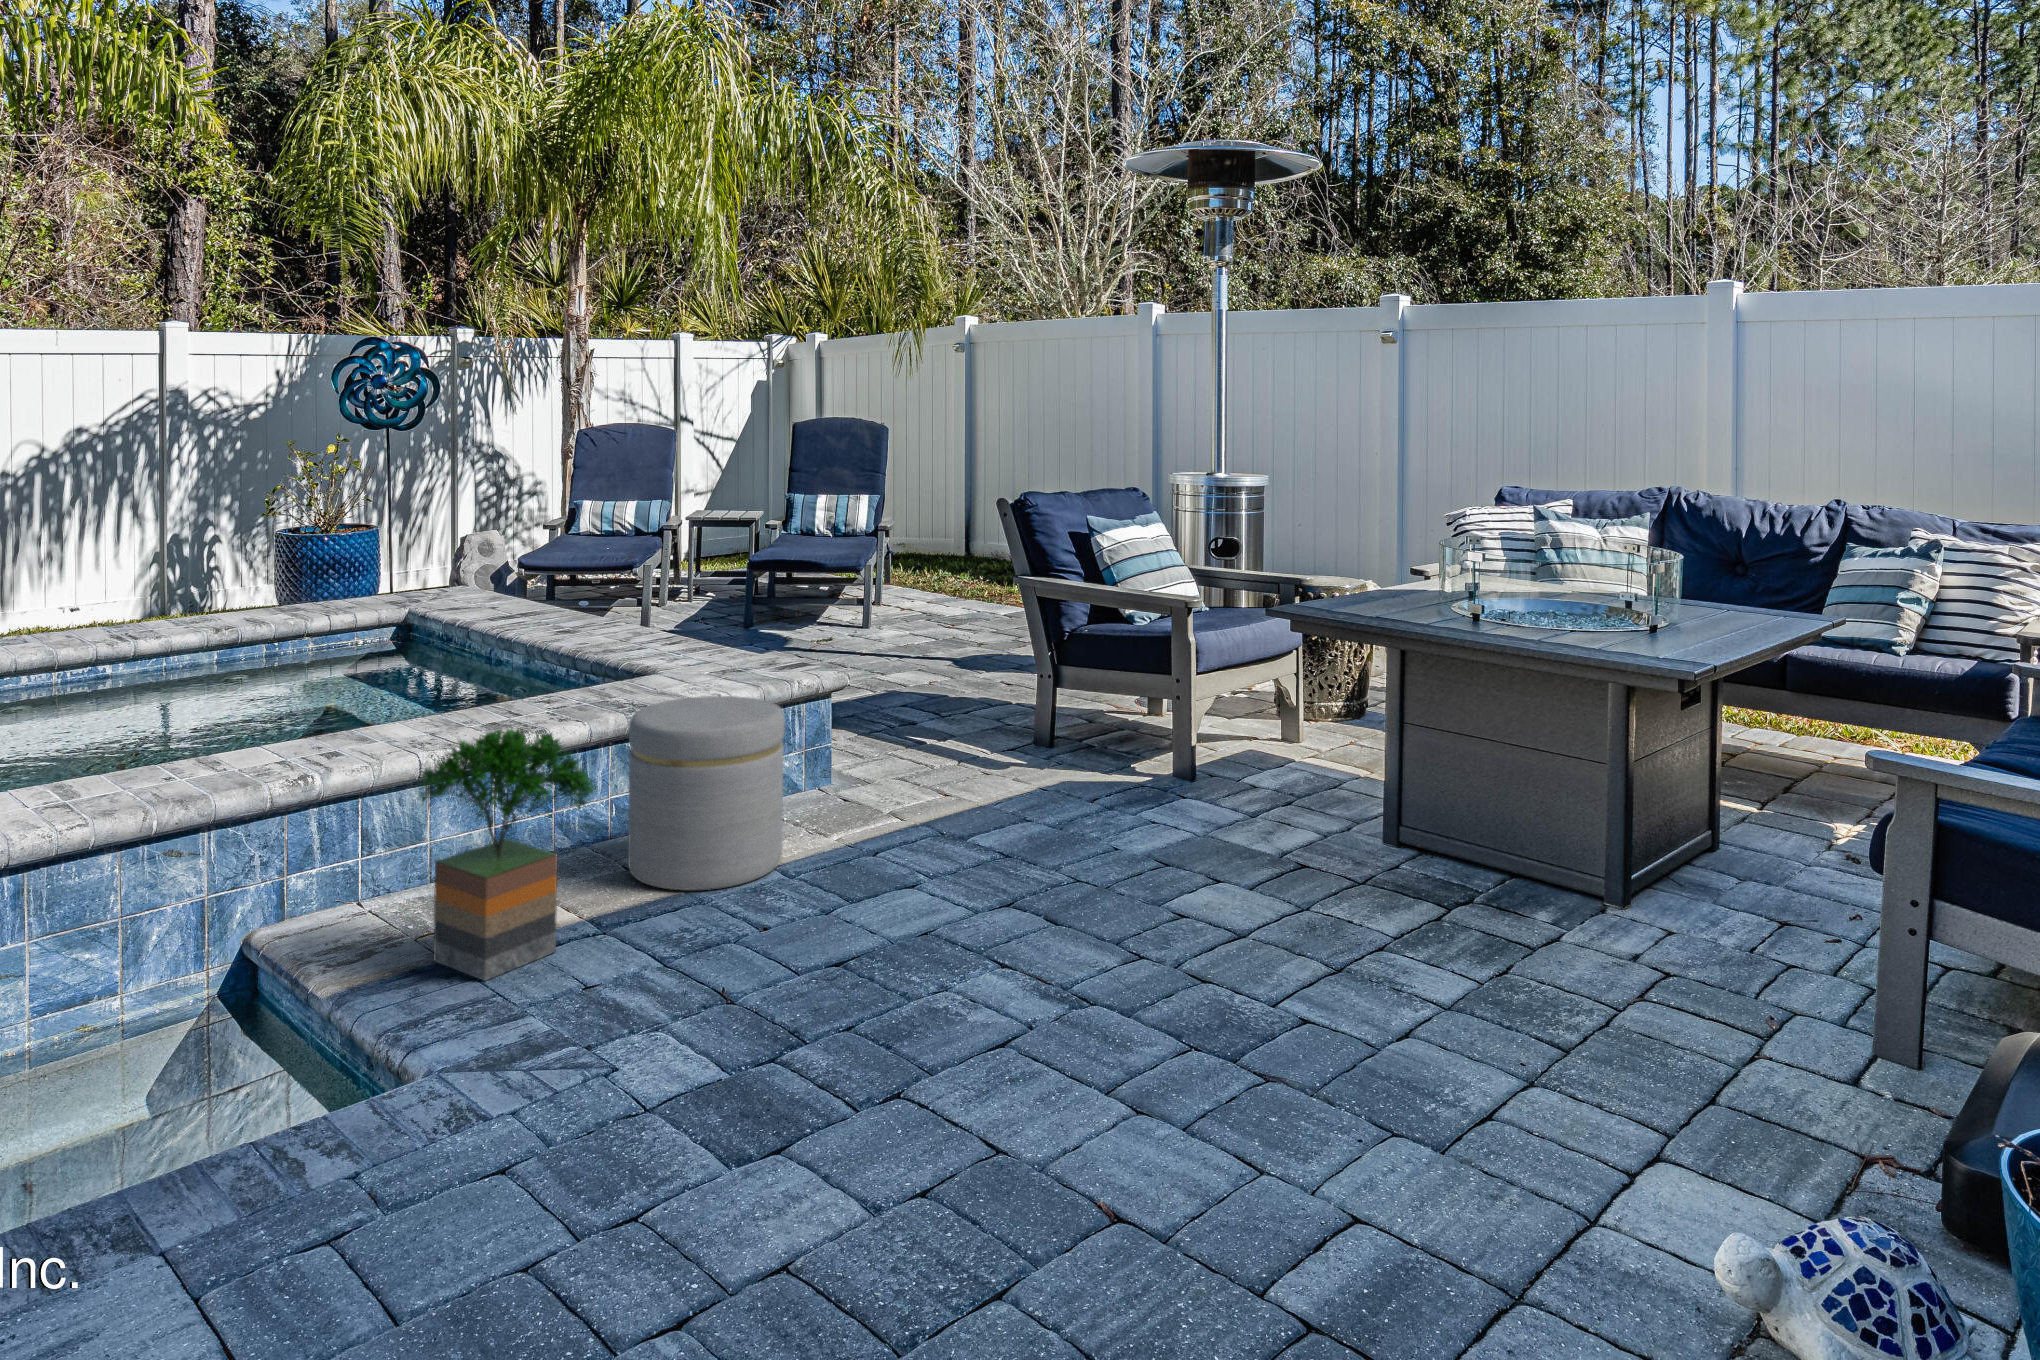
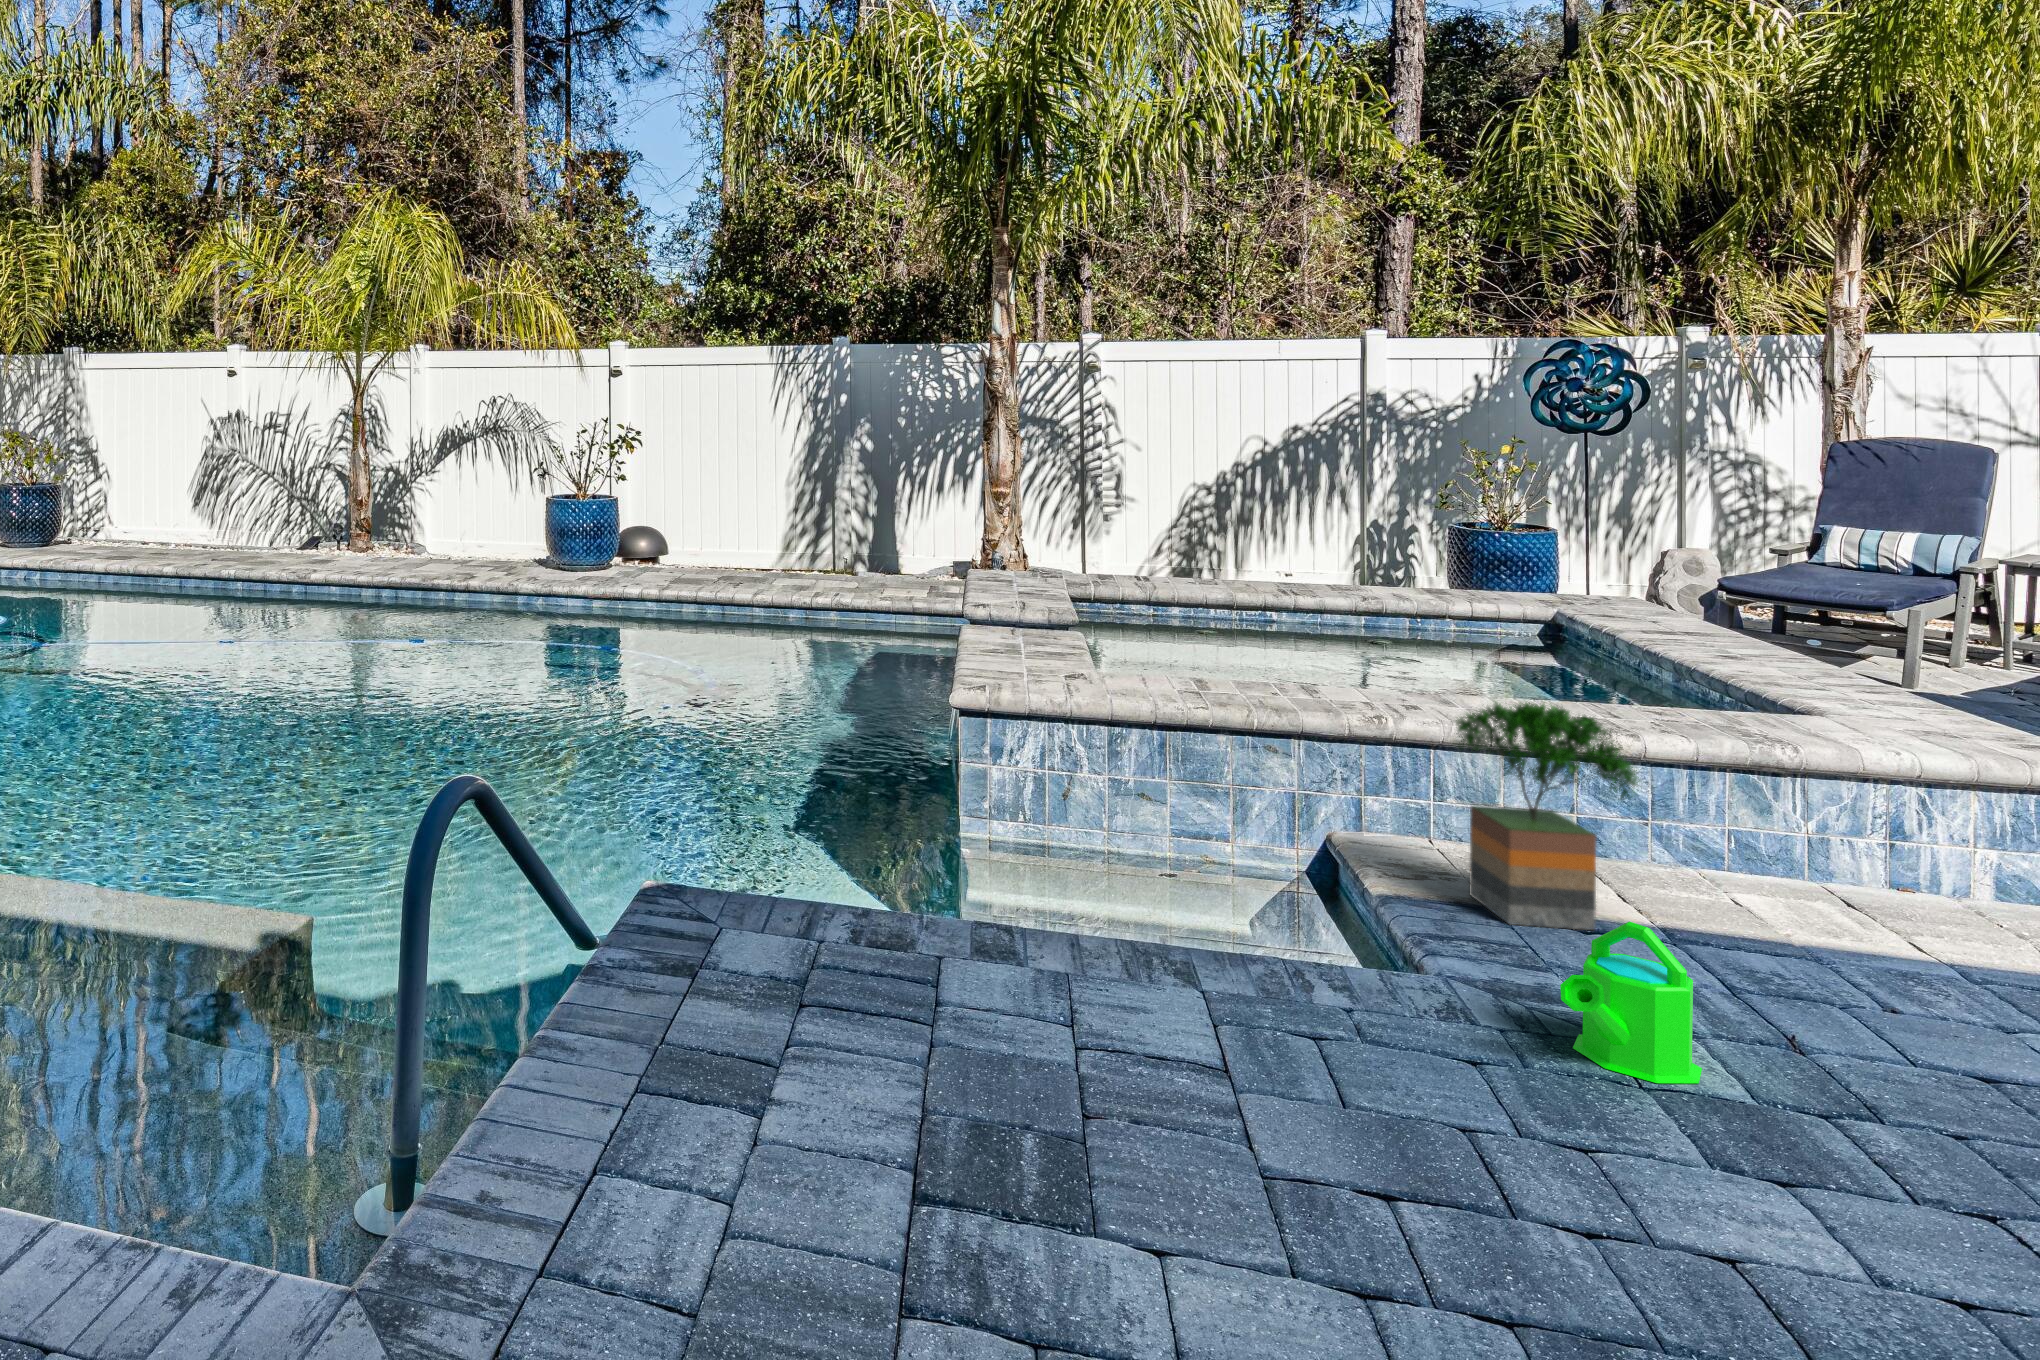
ottoman: present [628,696,785,891] -> none [1724,733,1959,960]
watering can: none [607,952,716,1119] -> present [1560,921,1702,1084]

